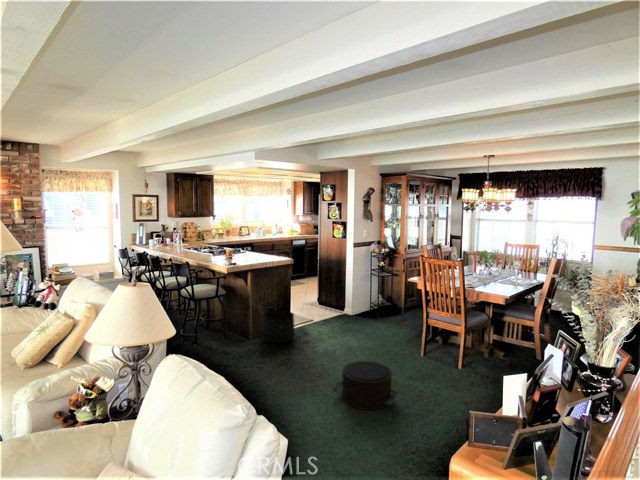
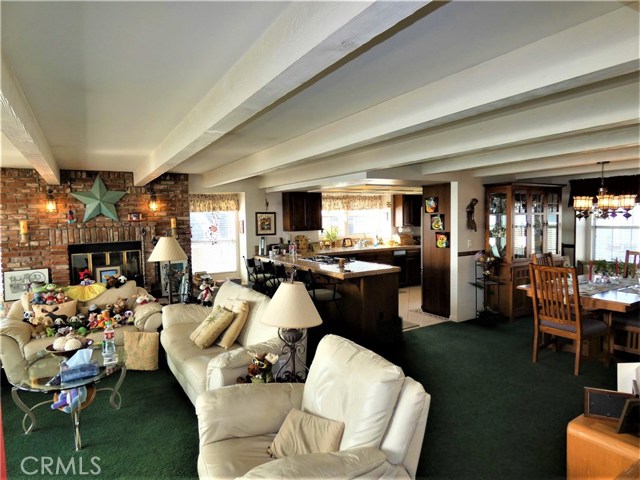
potted plant: none [362,274,391,318] -> present [469,282,496,325]
pouf: present [333,361,397,410] -> none [446,360,510,404]

